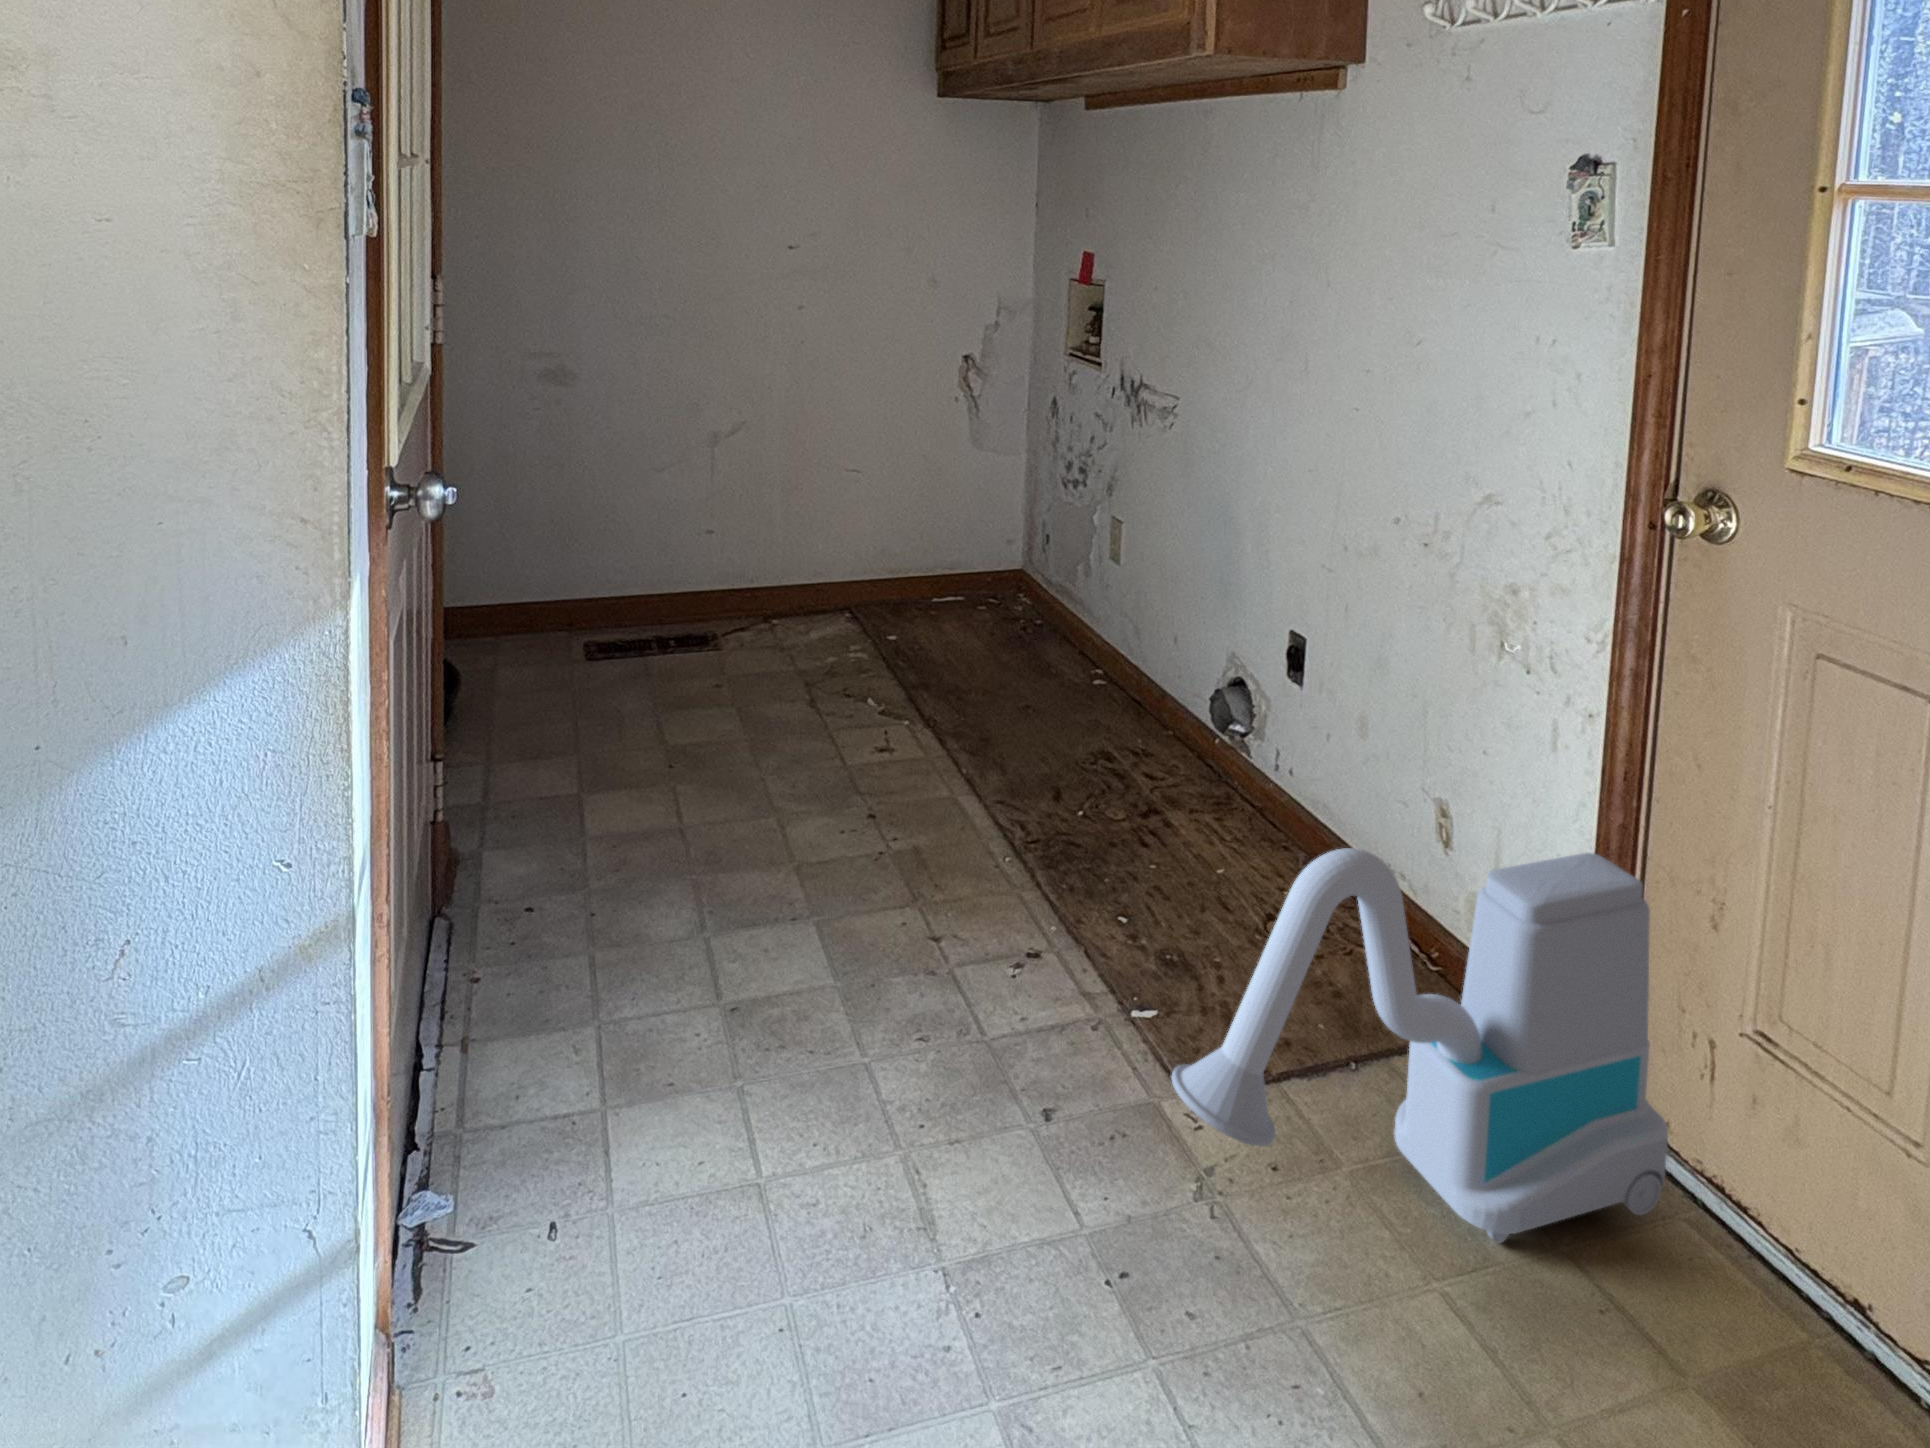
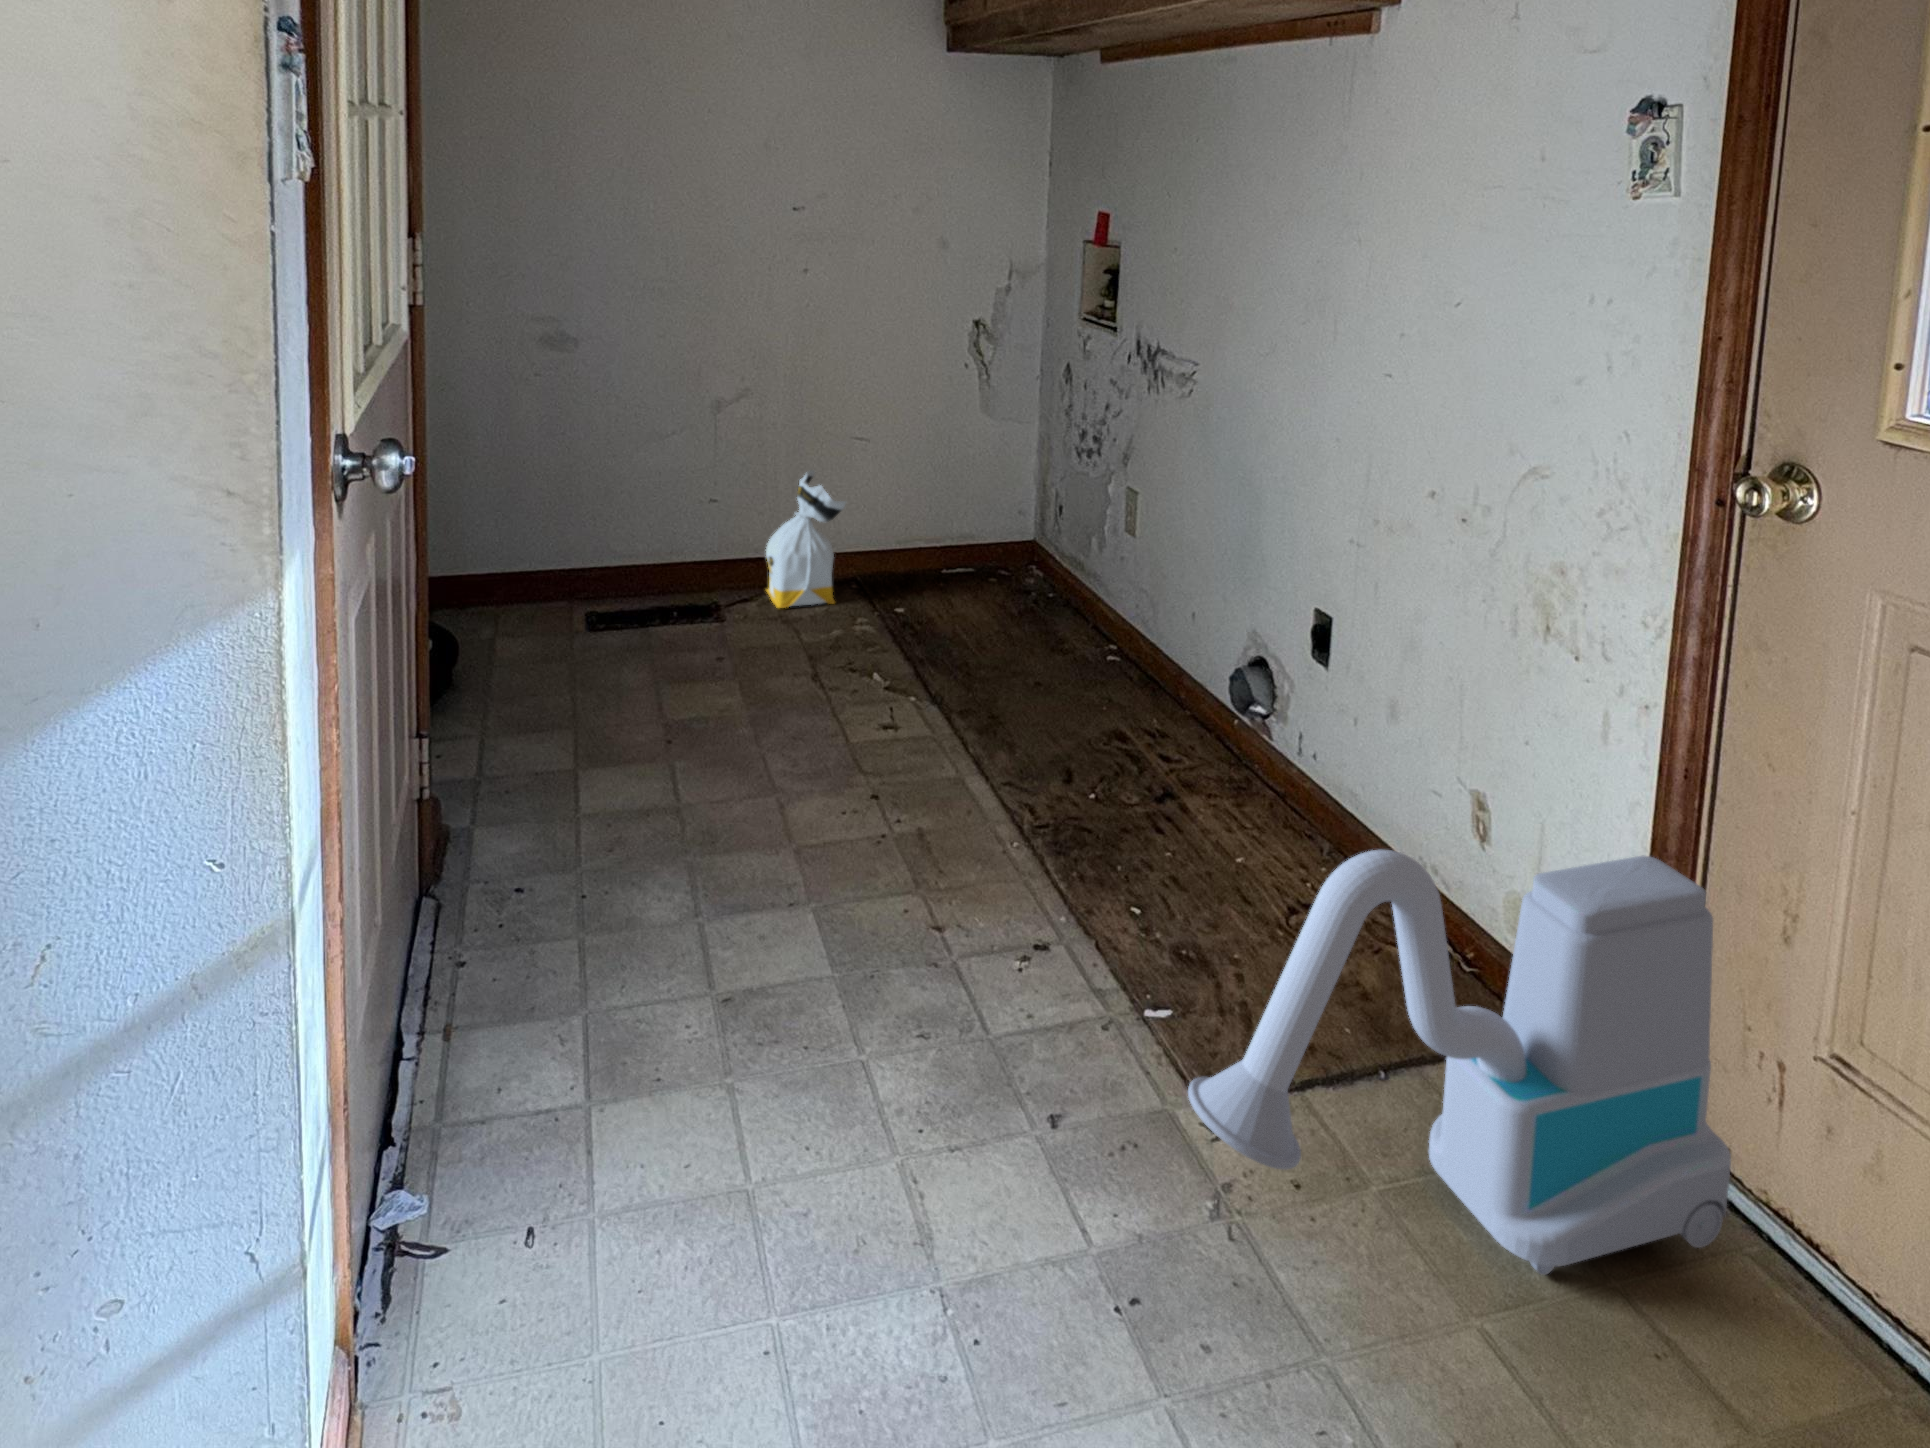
bag: none [760,501,841,636] -> present [766,470,846,608]

